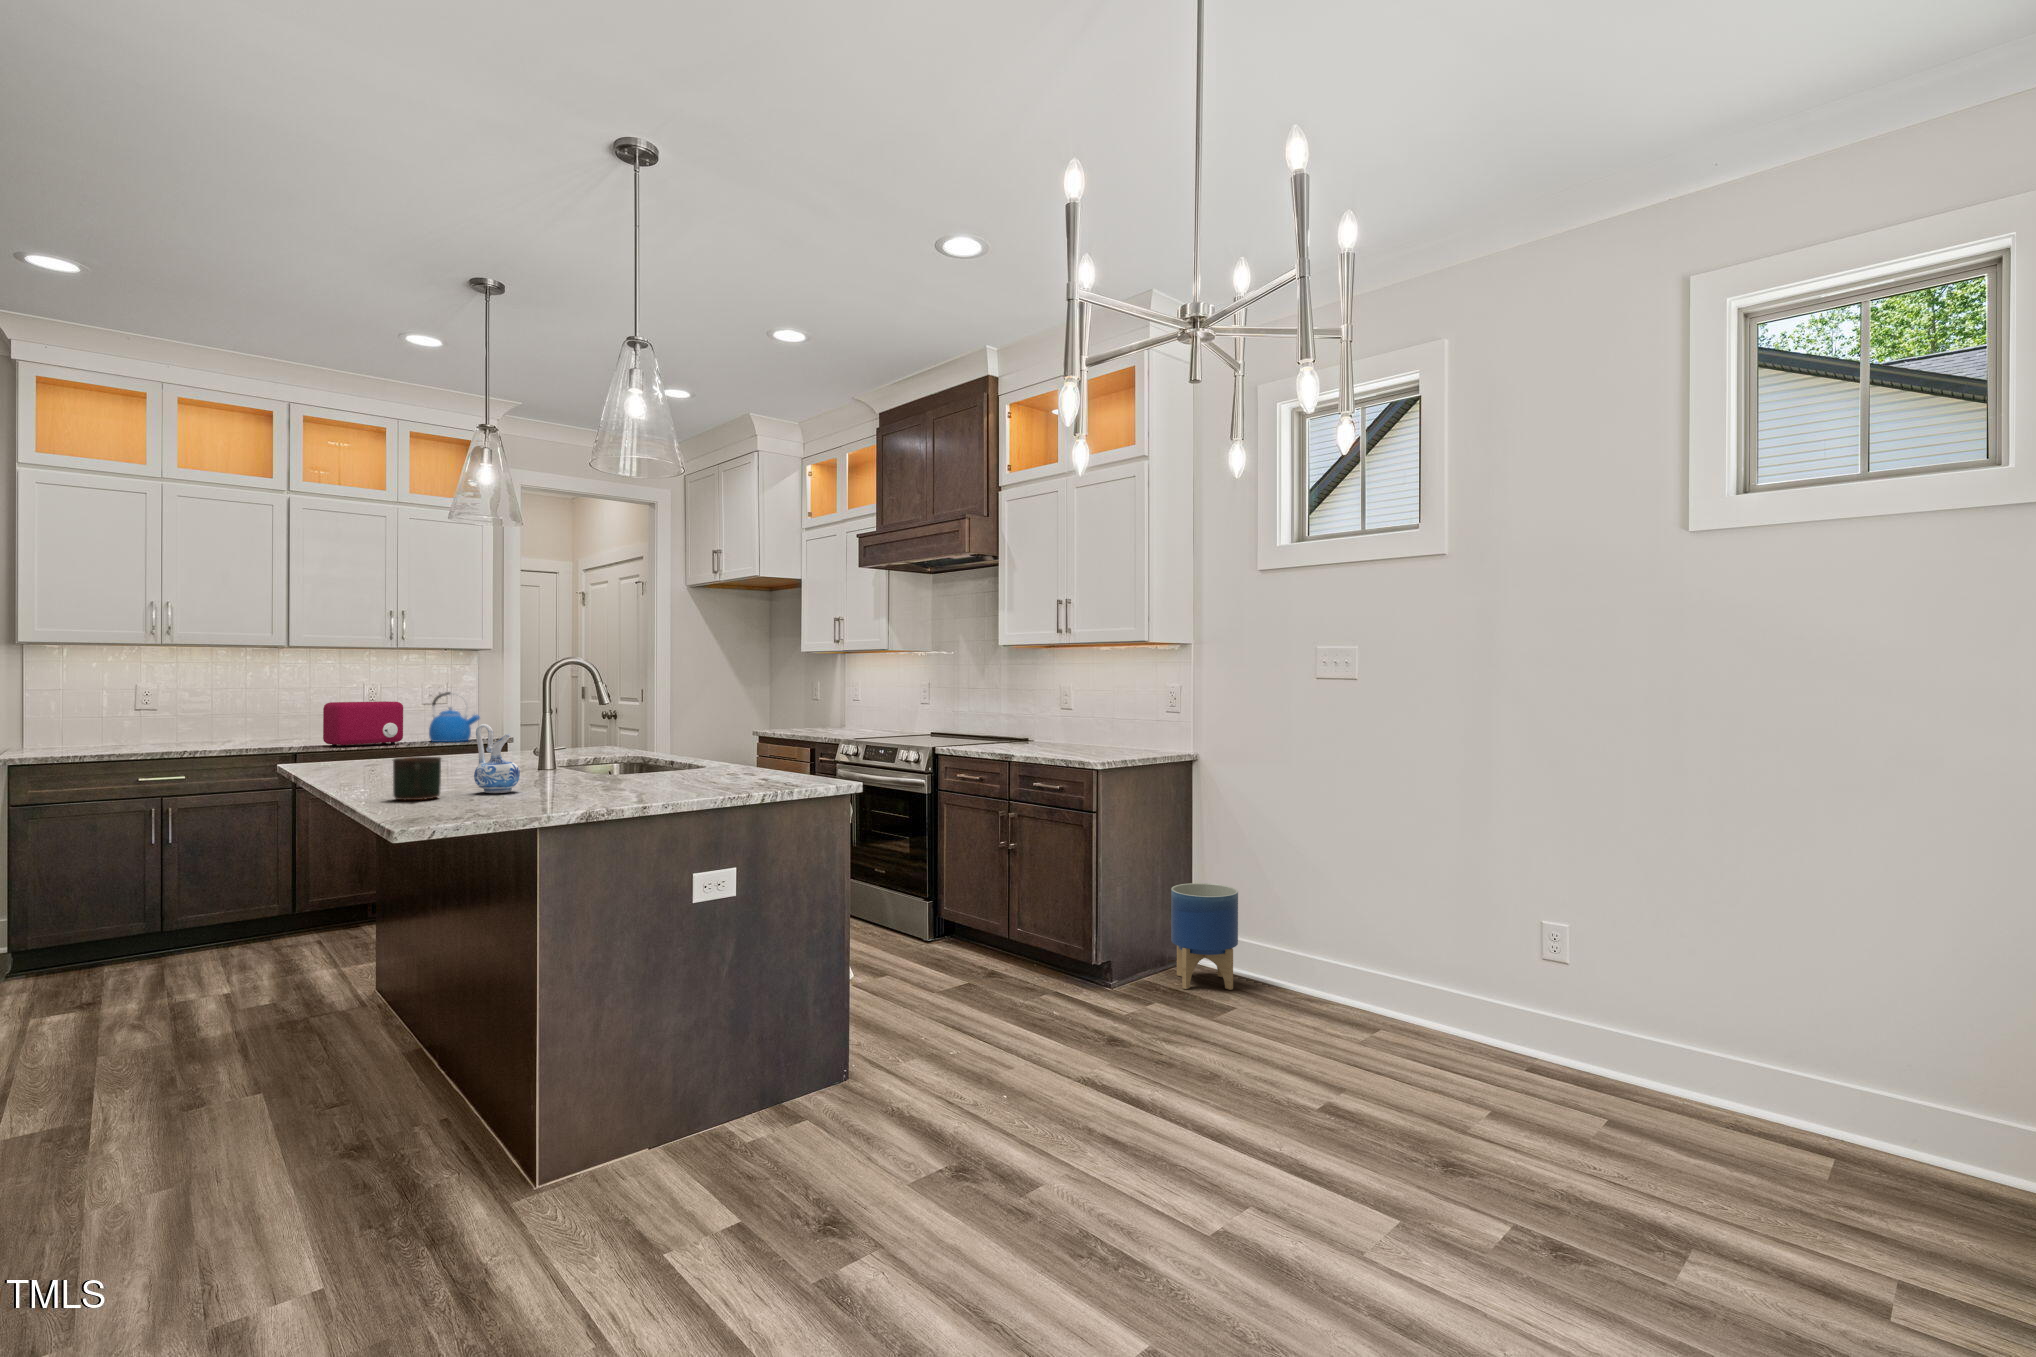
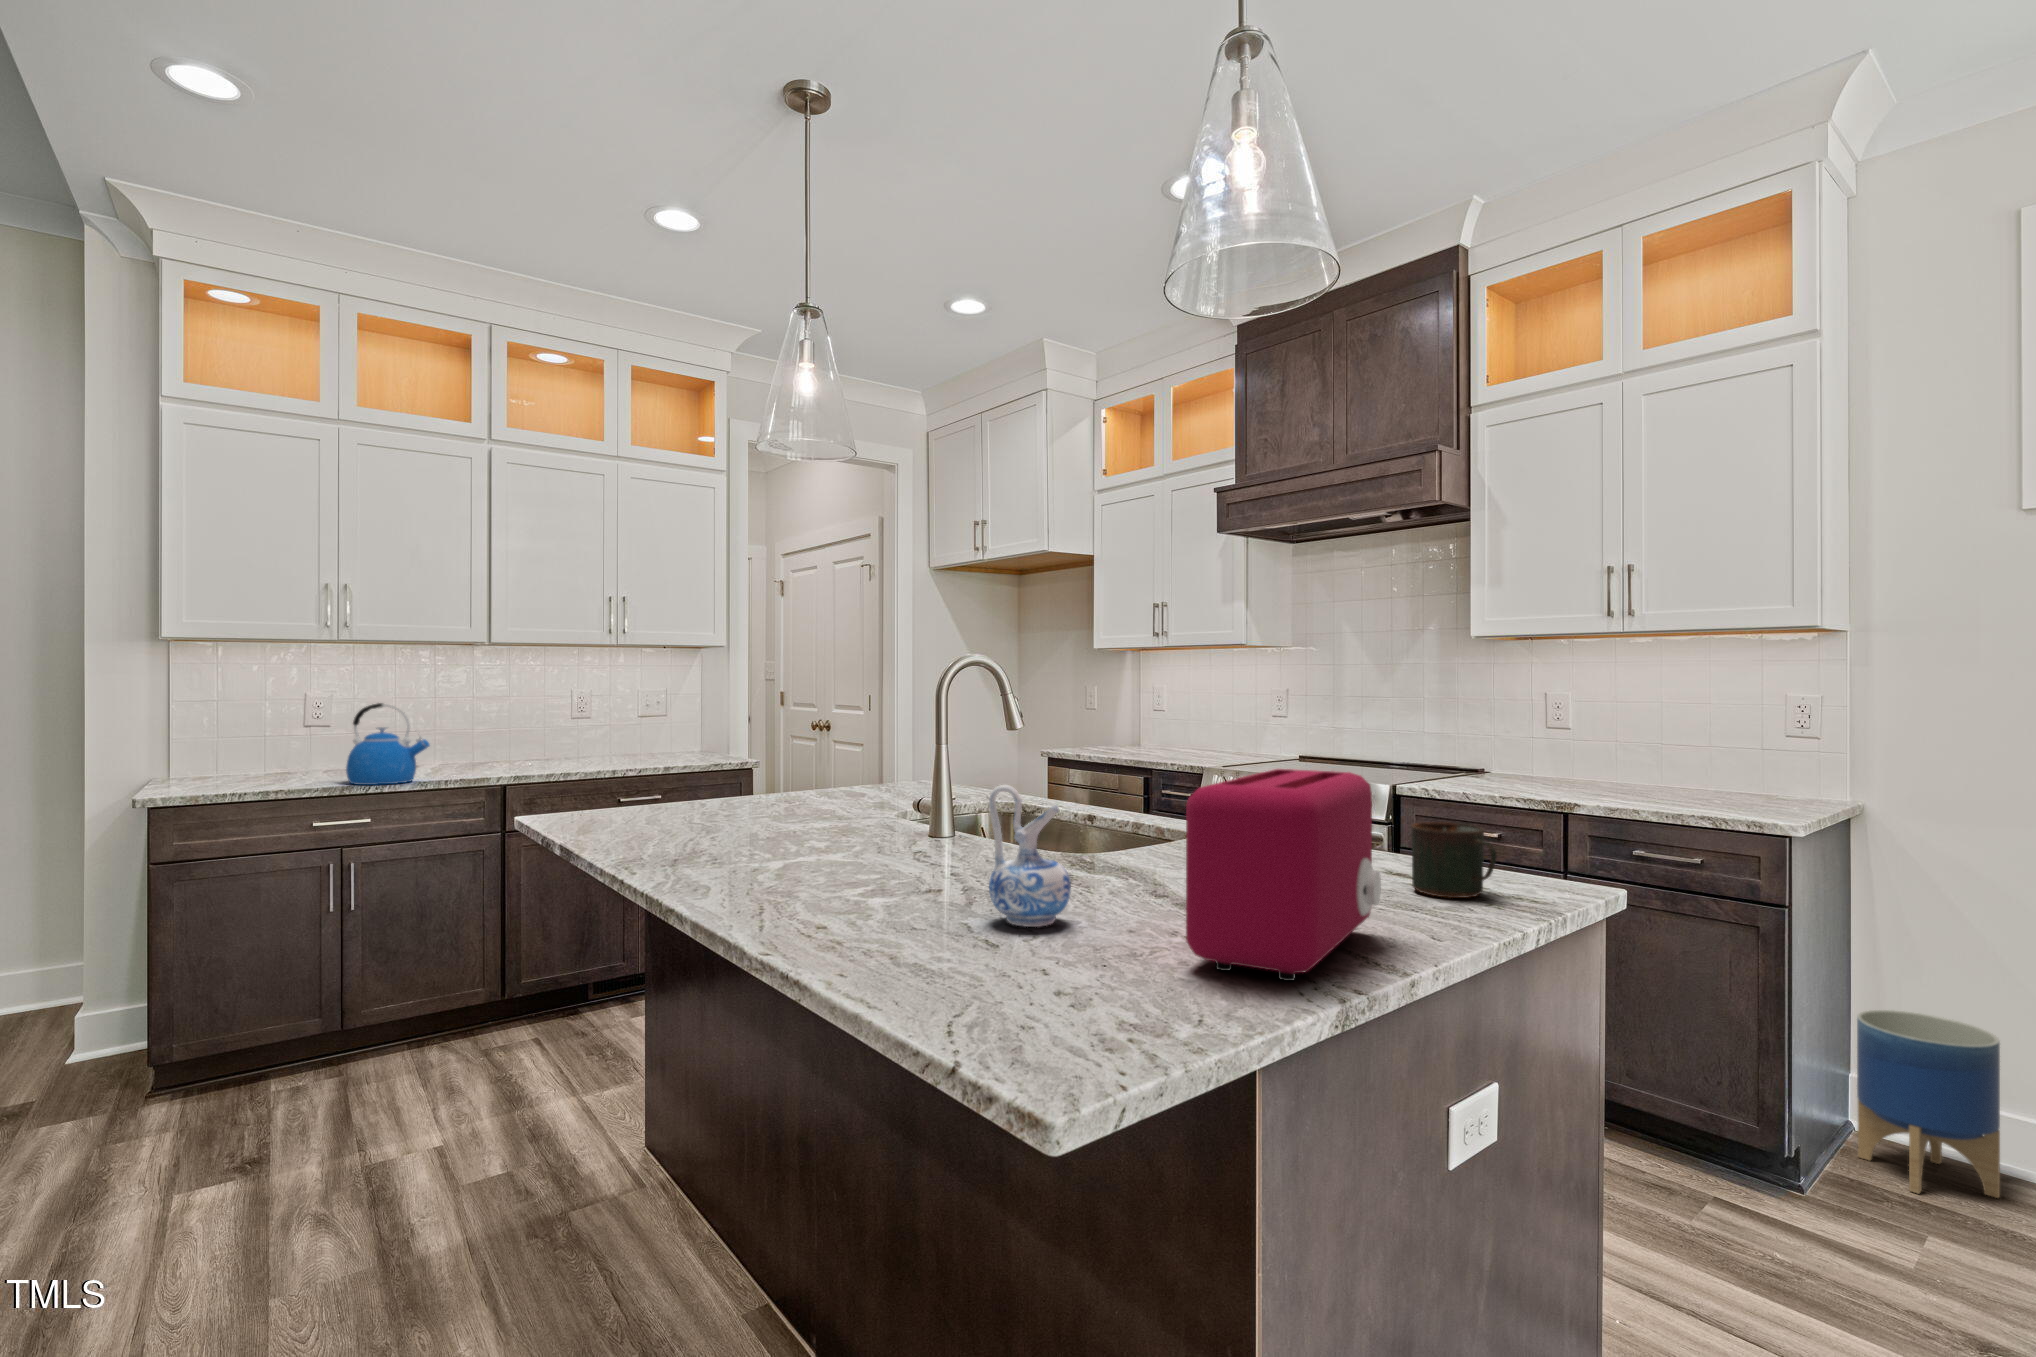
kettle: present [429,692,480,742] -> present [346,703,430,785]
toaster: present [323,701,403,747] -> present [1186,769,1381,981]
mug: present [393,757,441,800] -> present [1411,822,1496,898]

